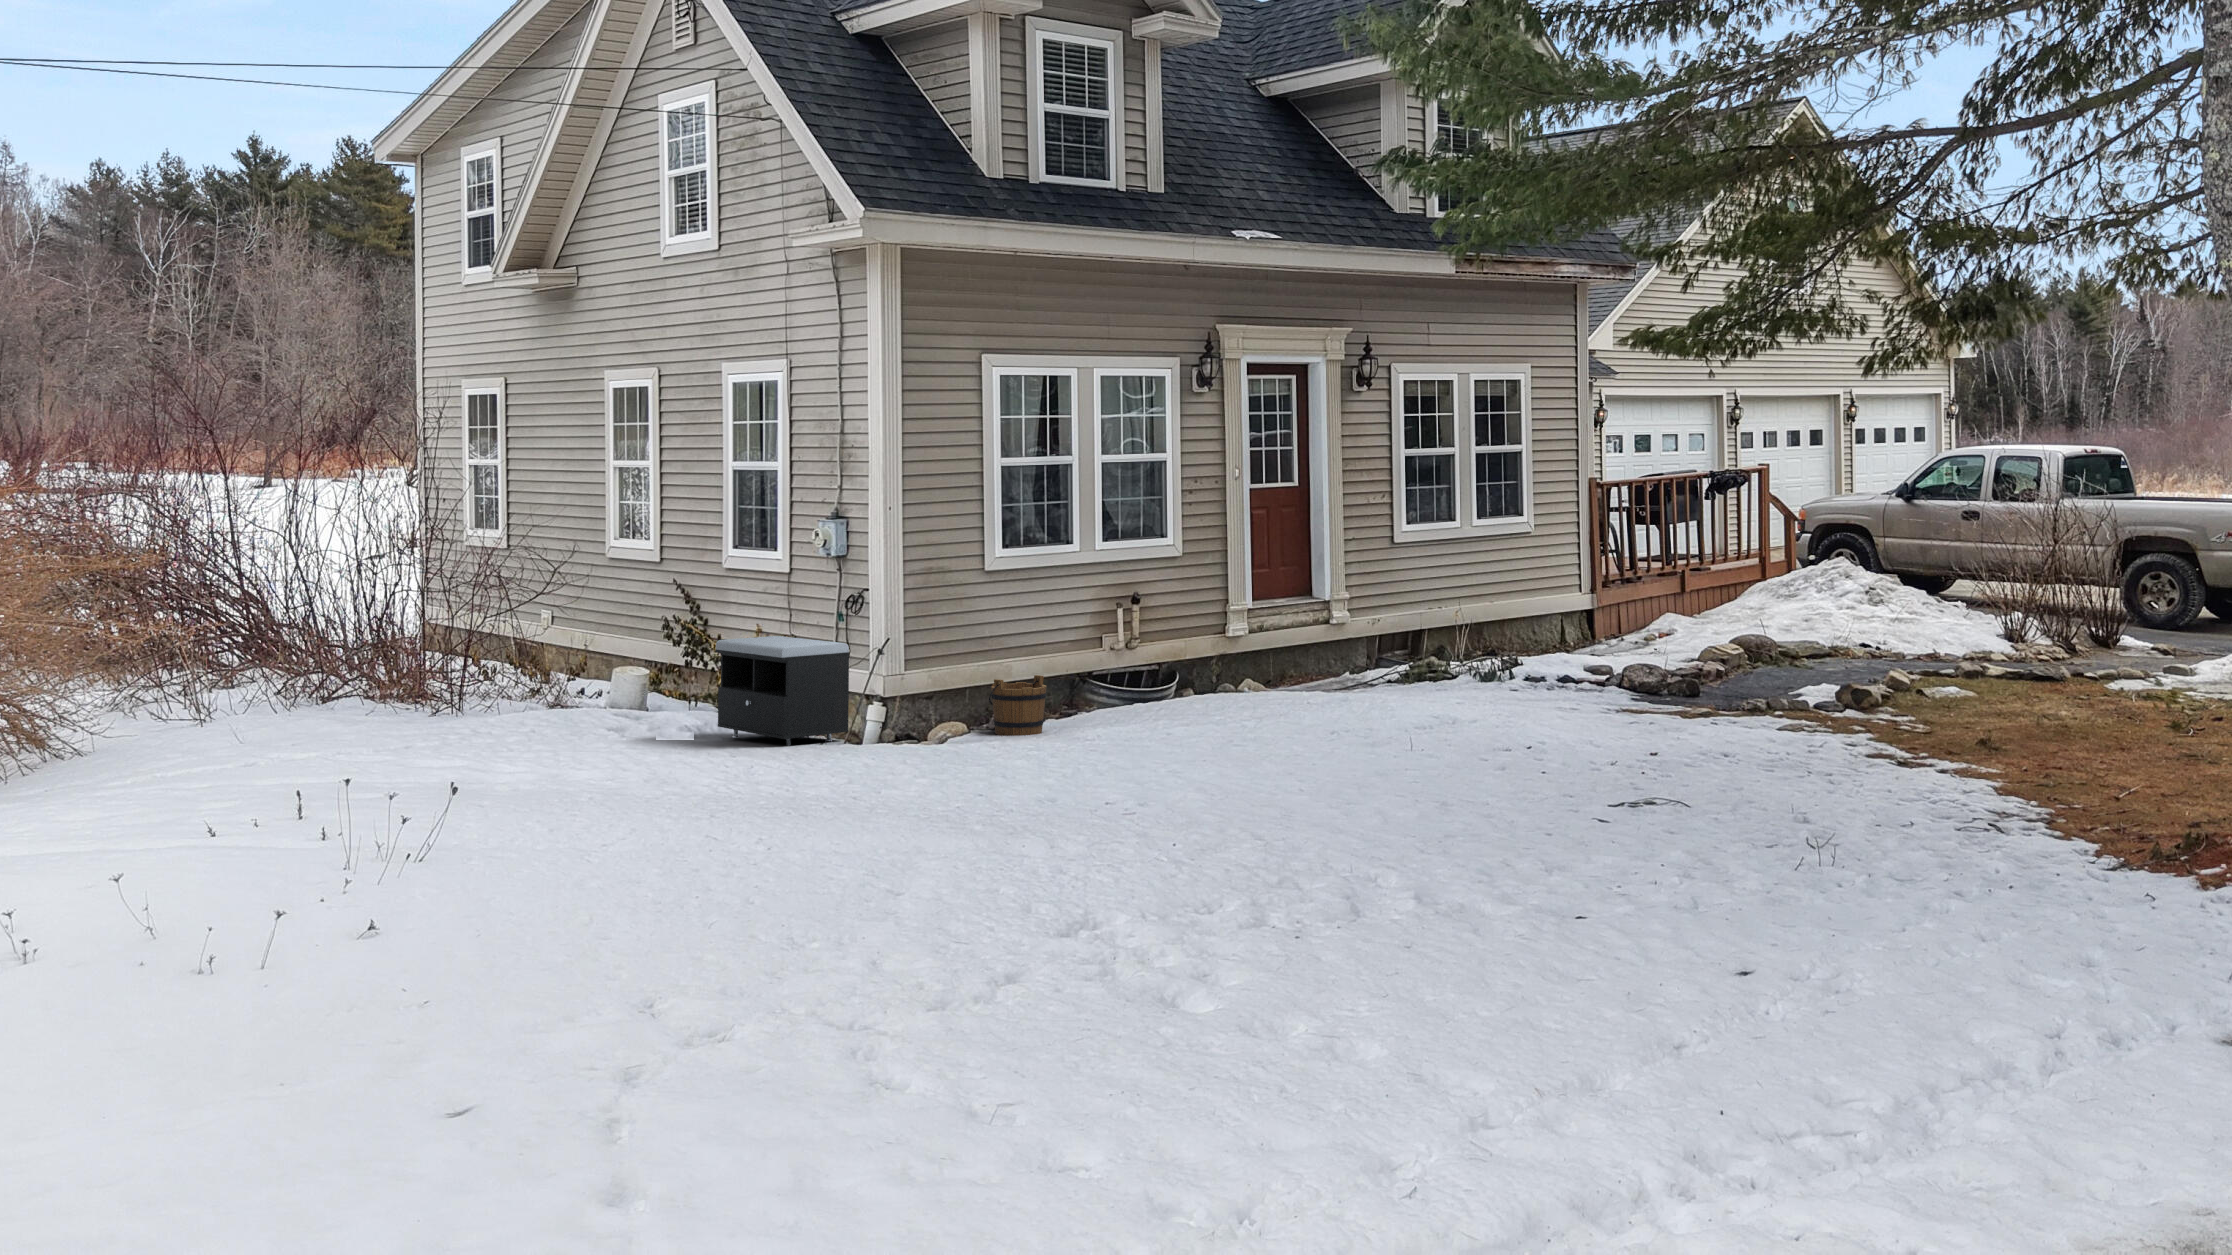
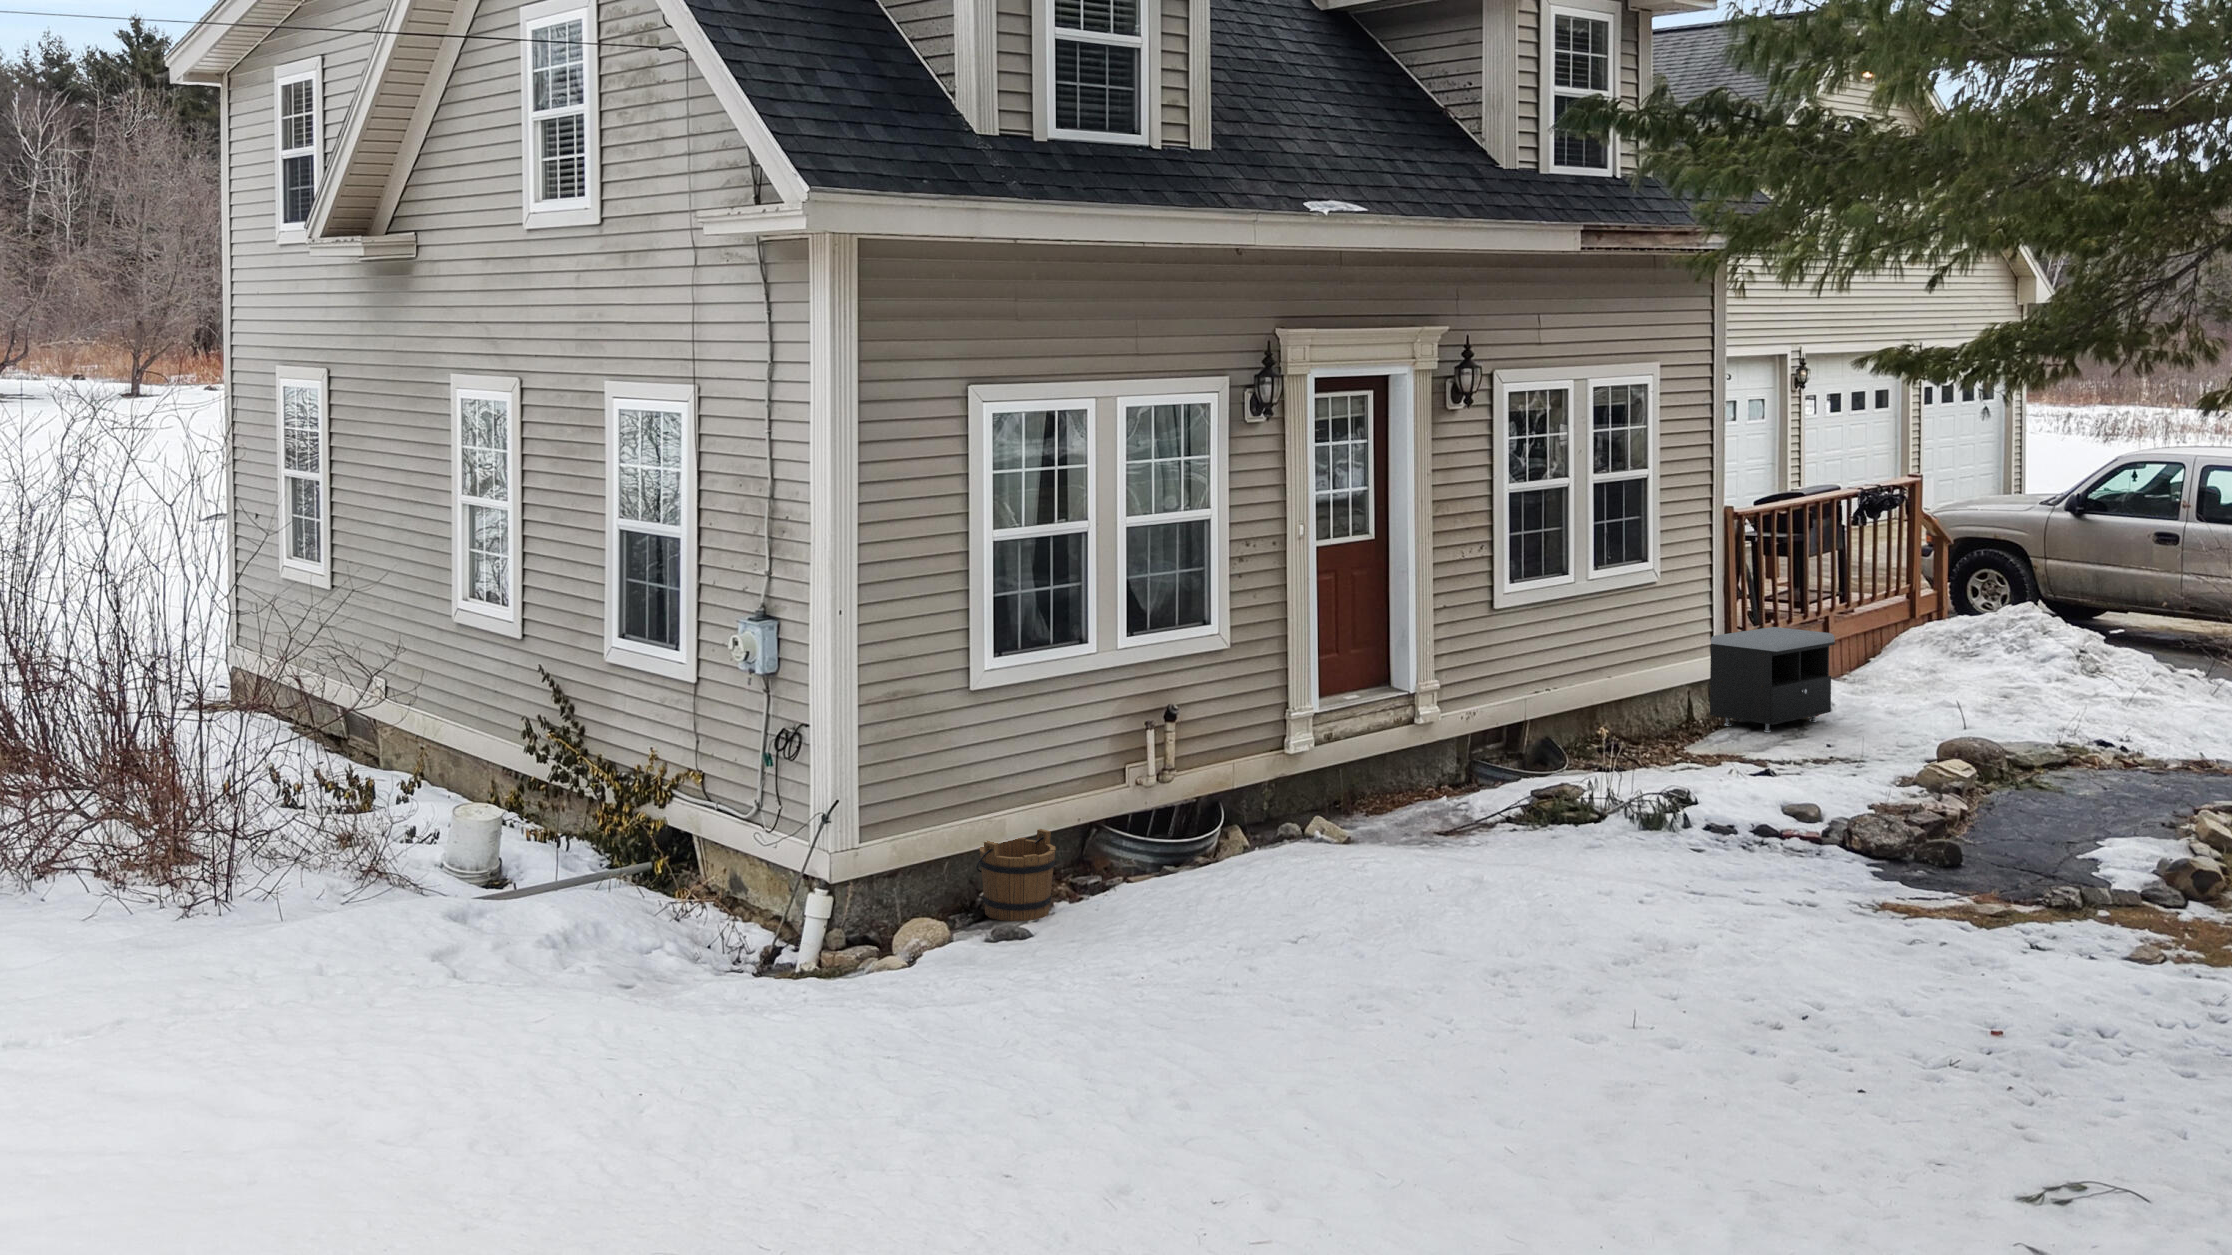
storage bench: present [715,636,849,745] -> present [1710,627,1835,732]

